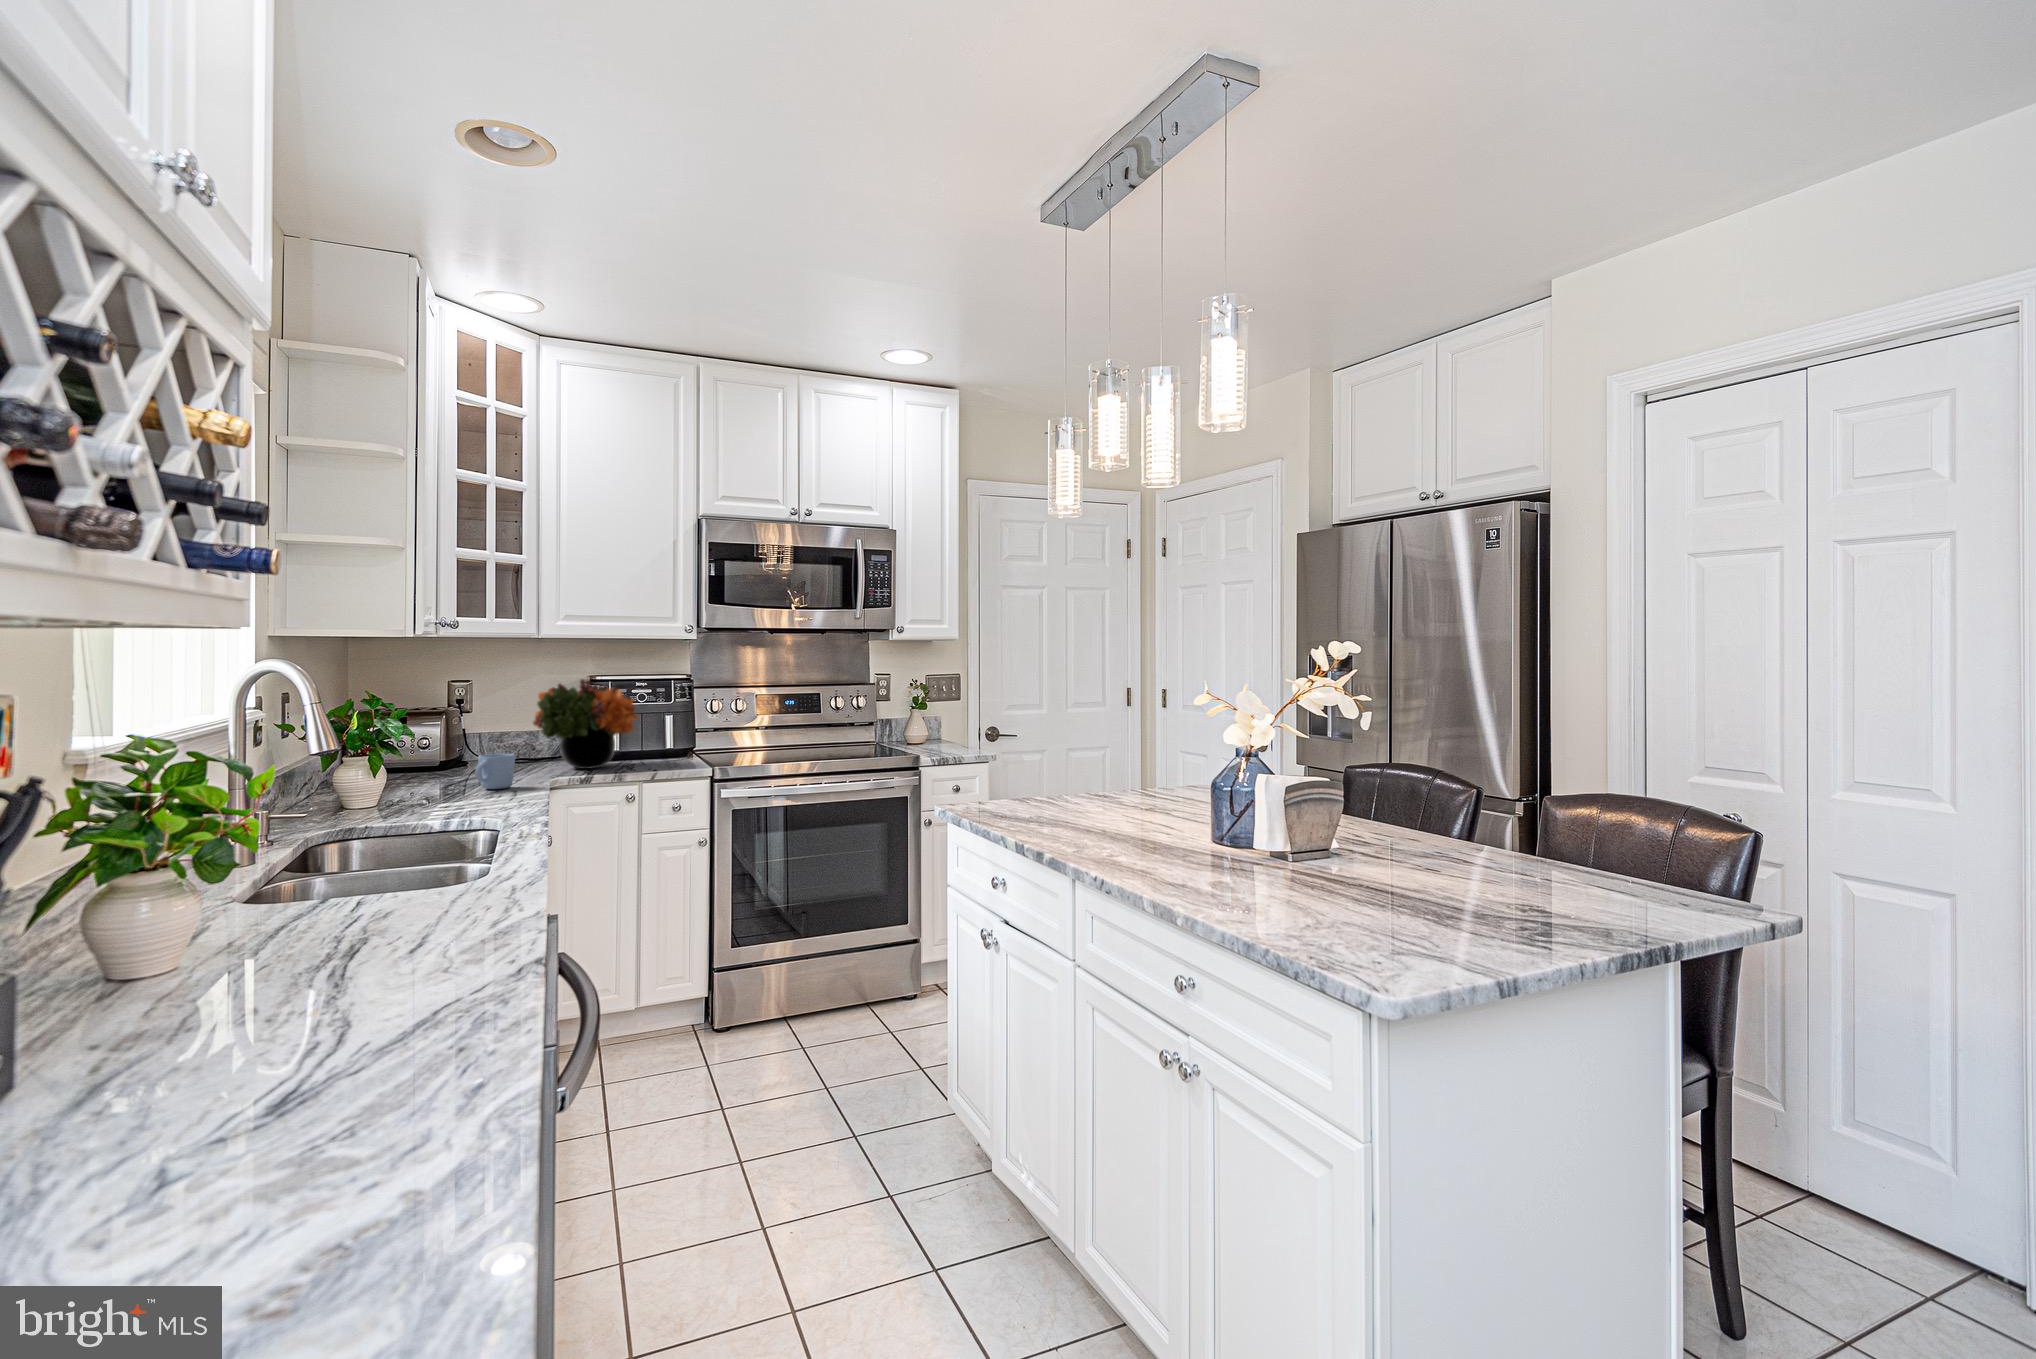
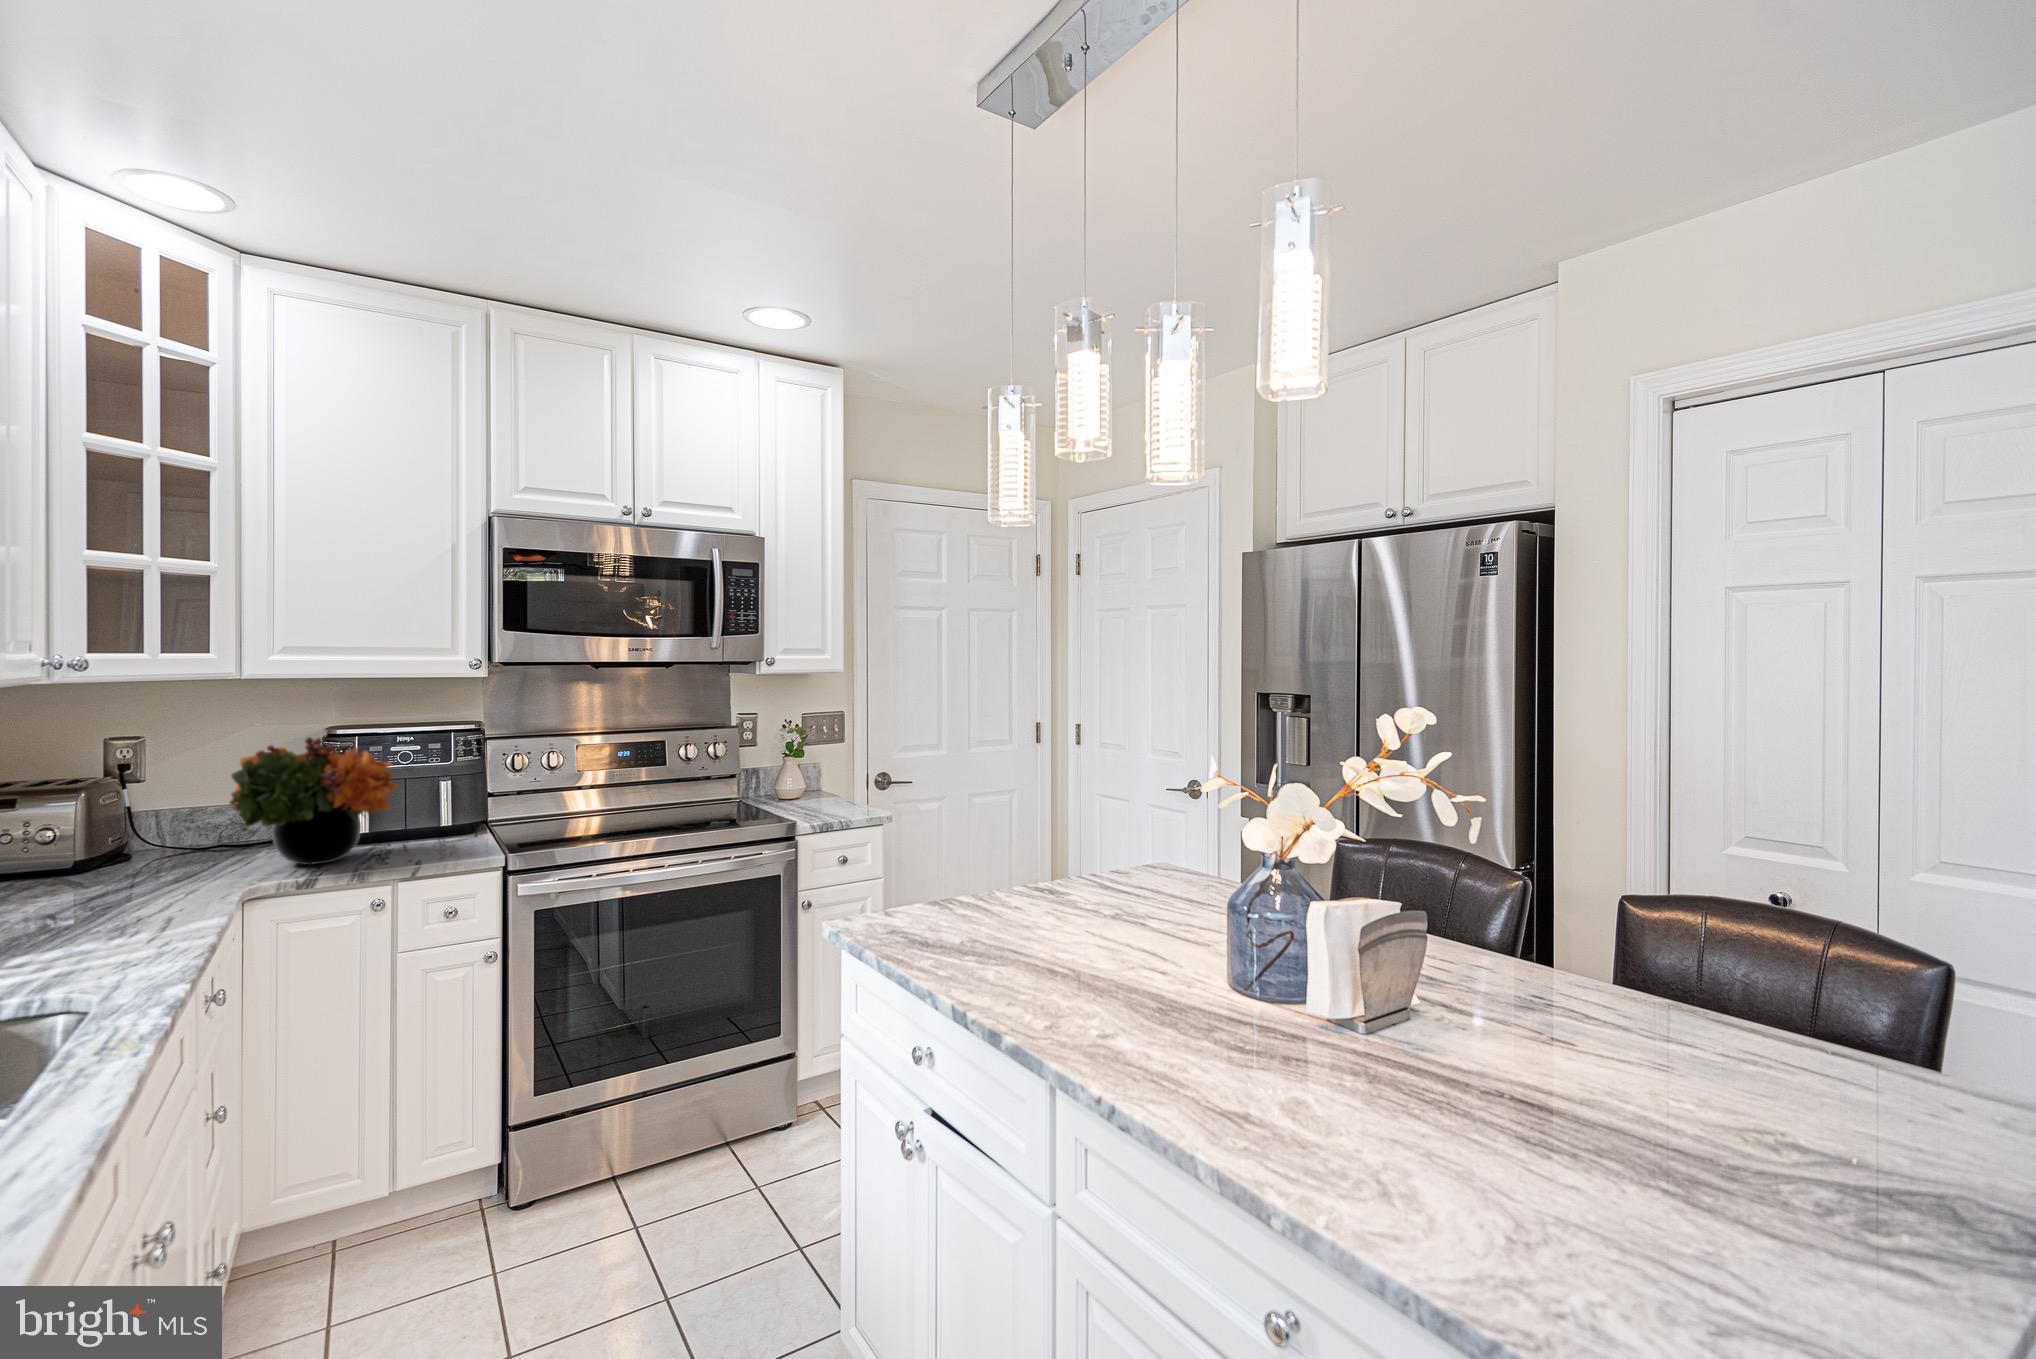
mug: present [476,754,515,789] -> none [92,864,170,922]

